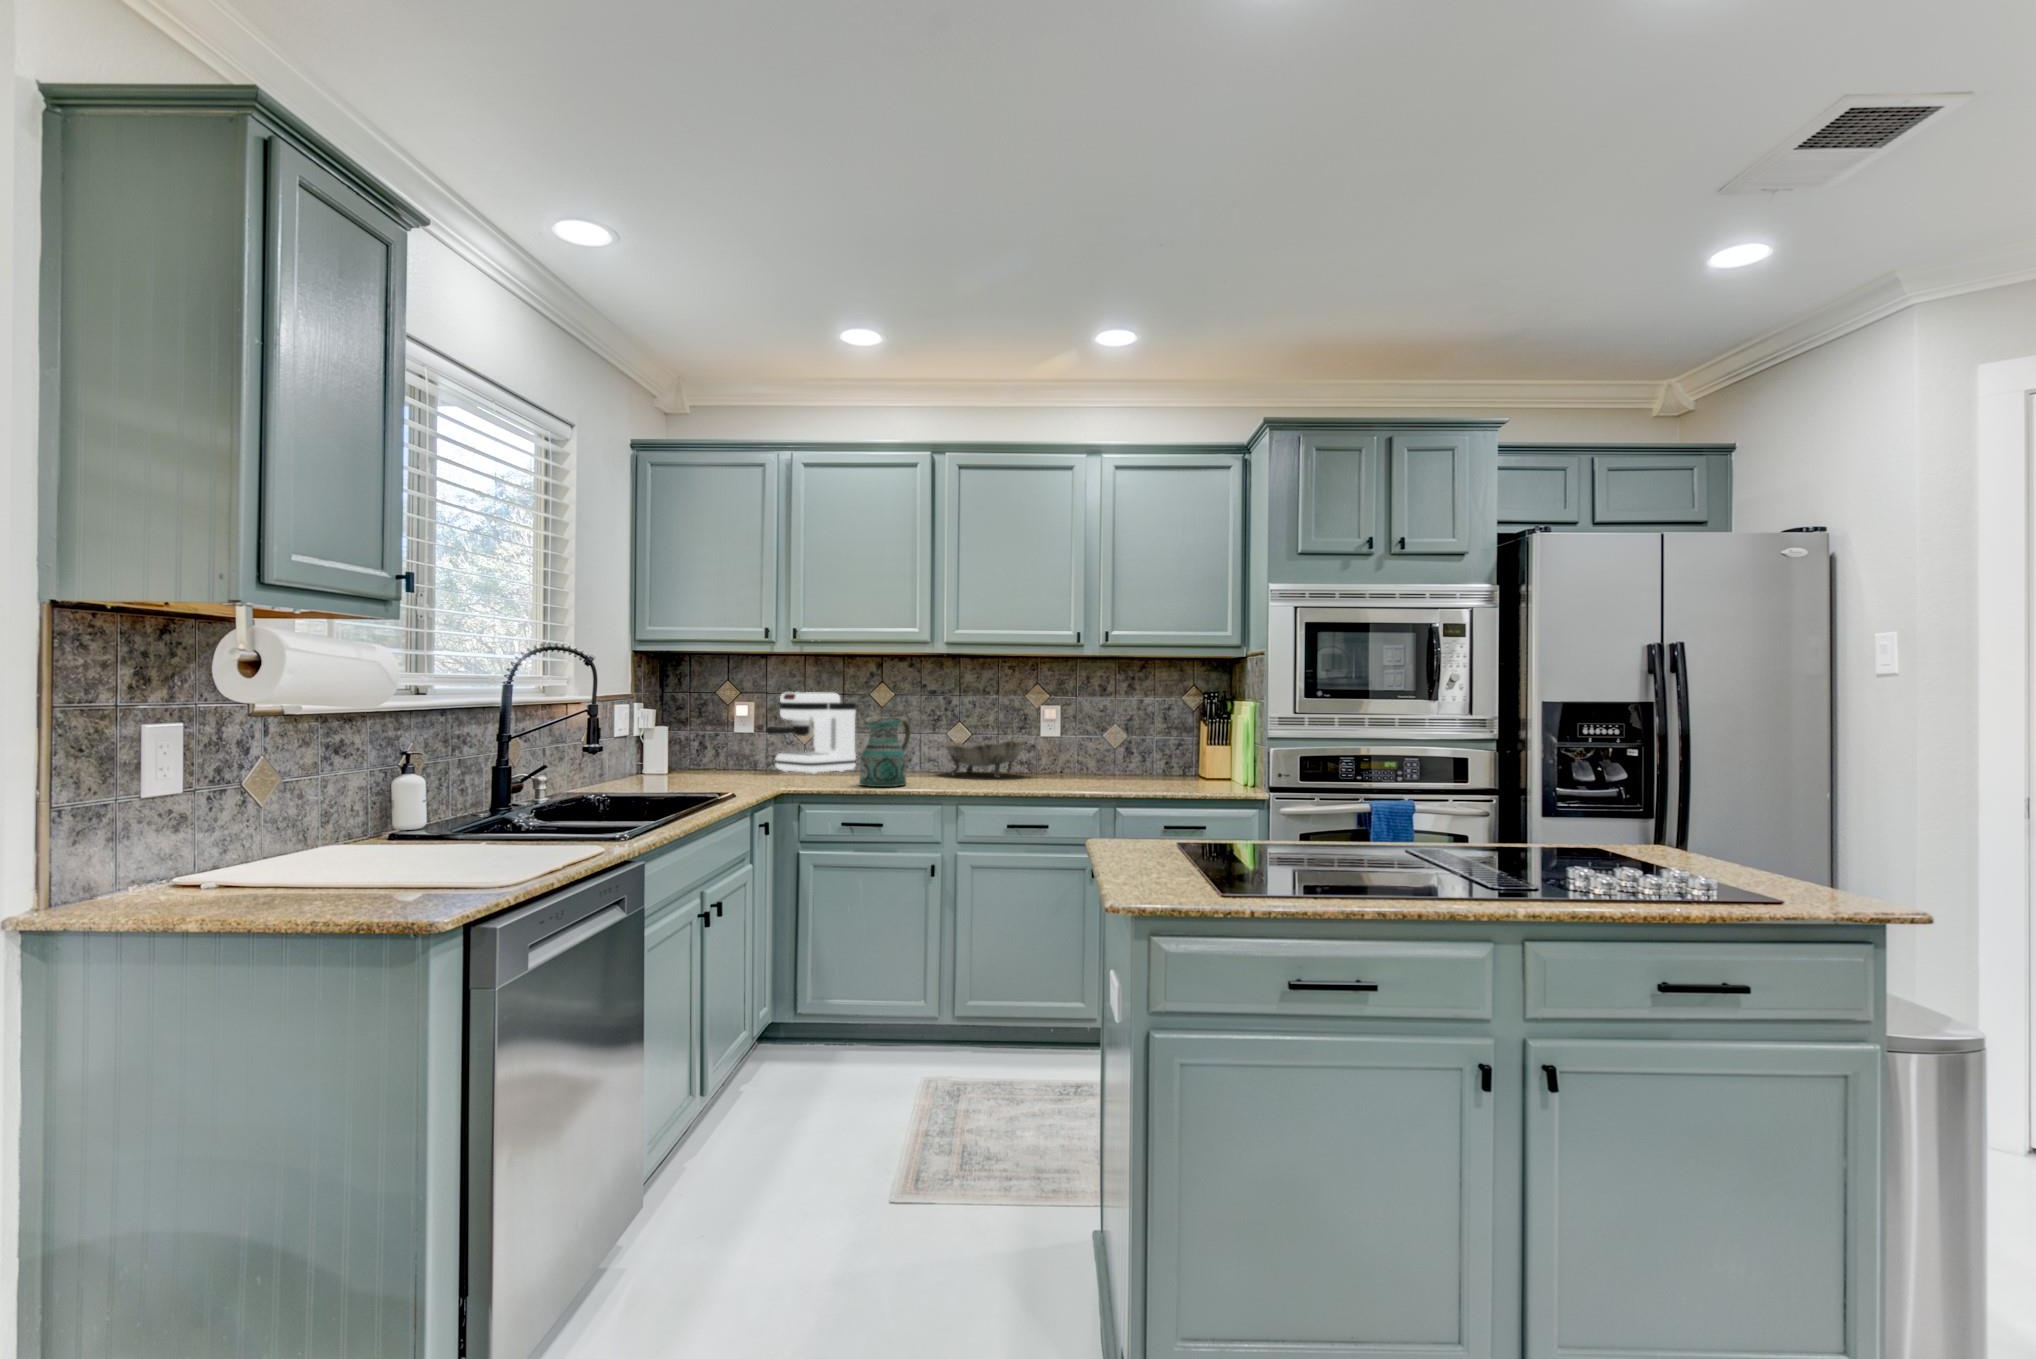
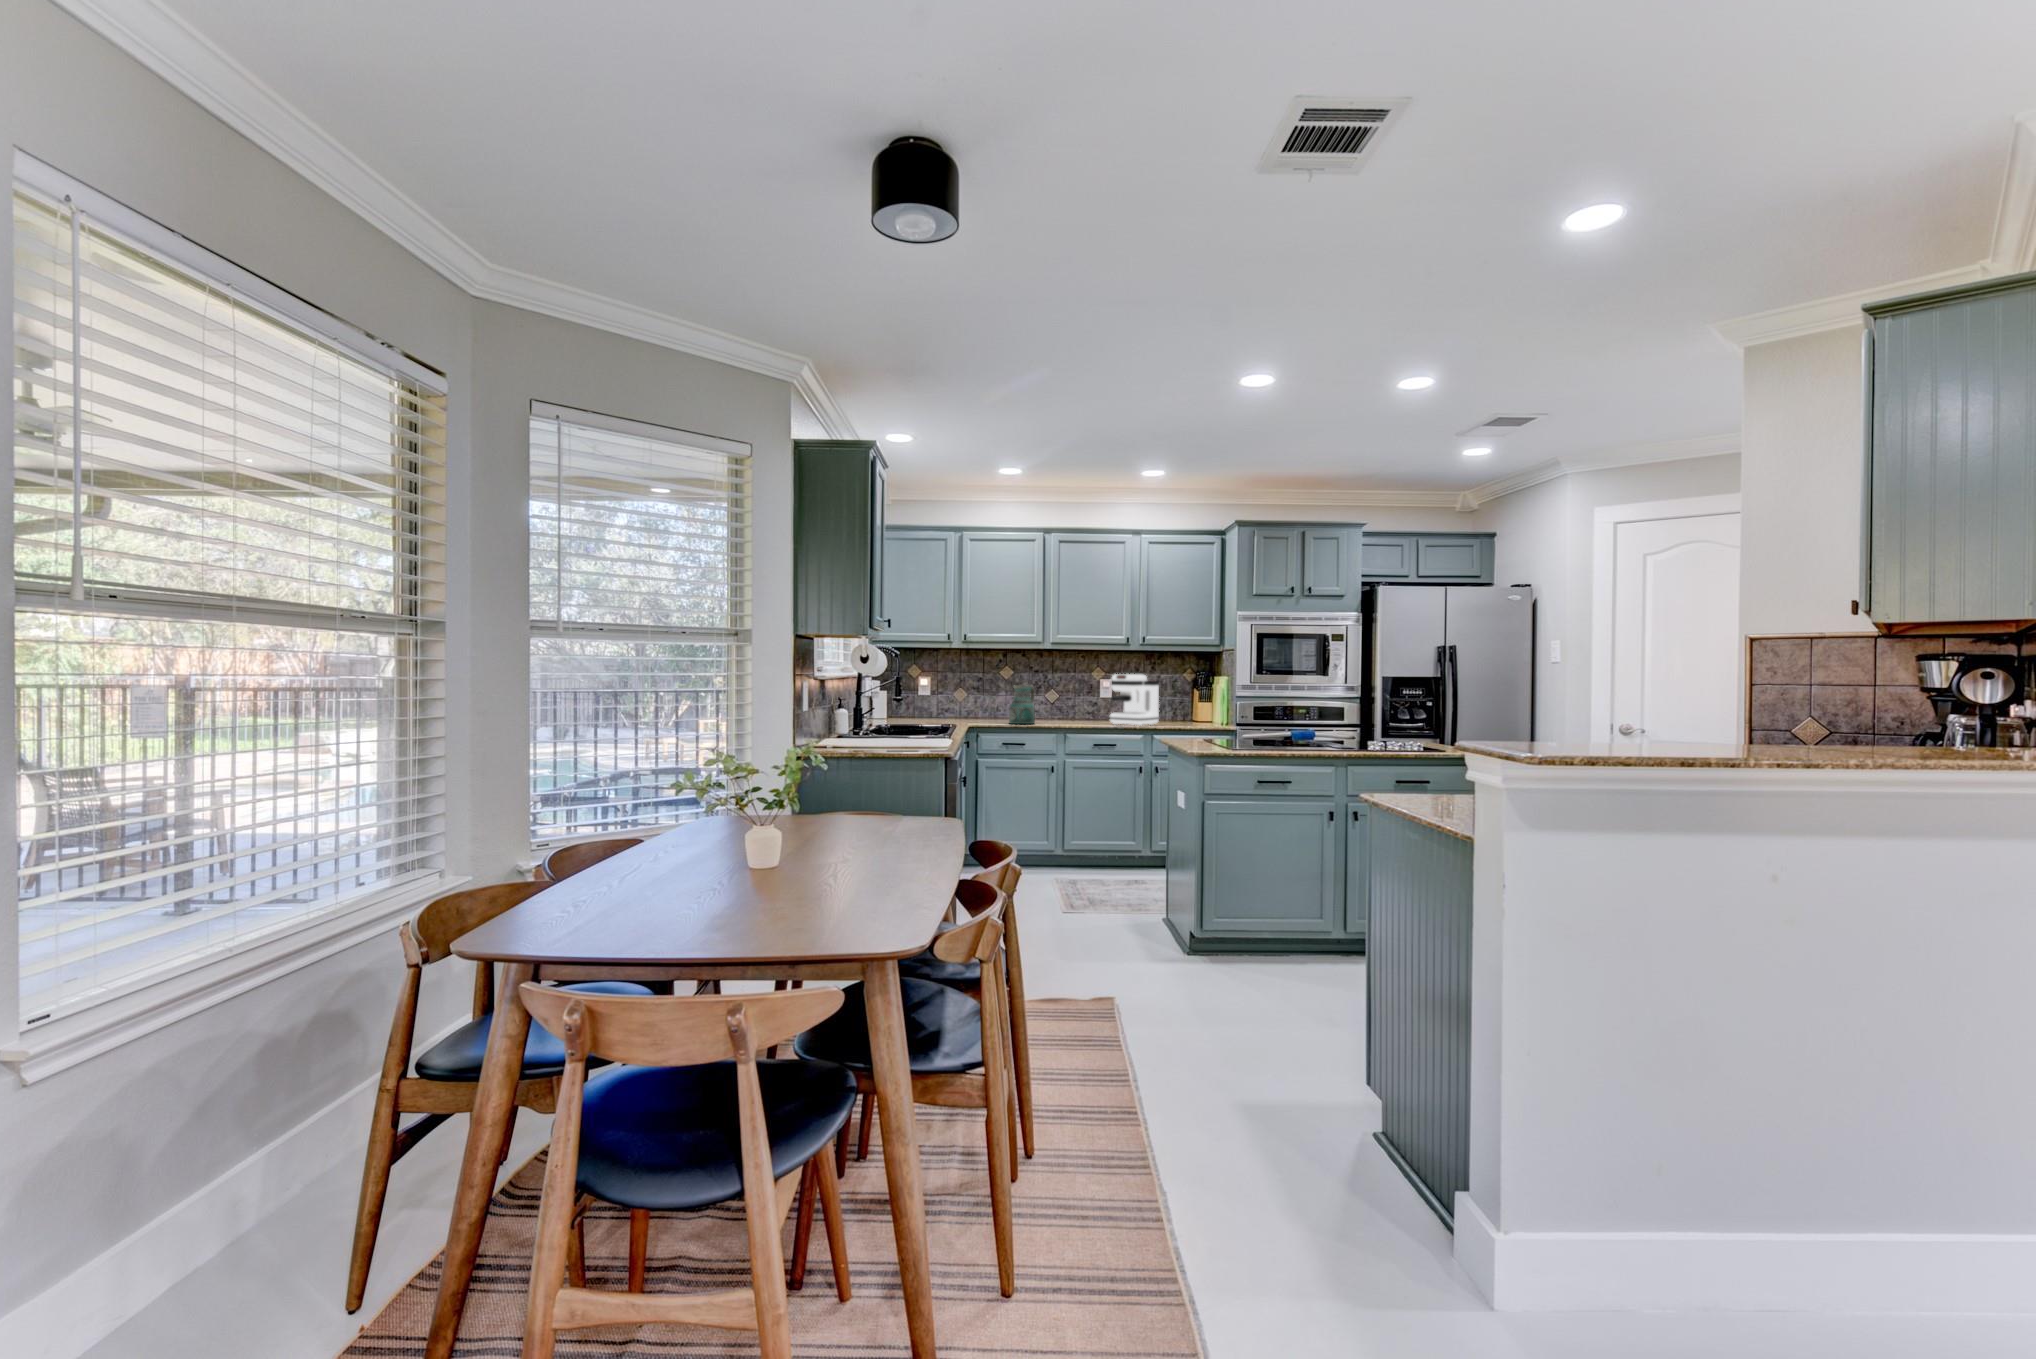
coffee maker: present [767,692,856,774] -> present [1110,674,1159,726]
decorative bowl: present [937,738,1029,777] -> none [1041,698,1097,721]

